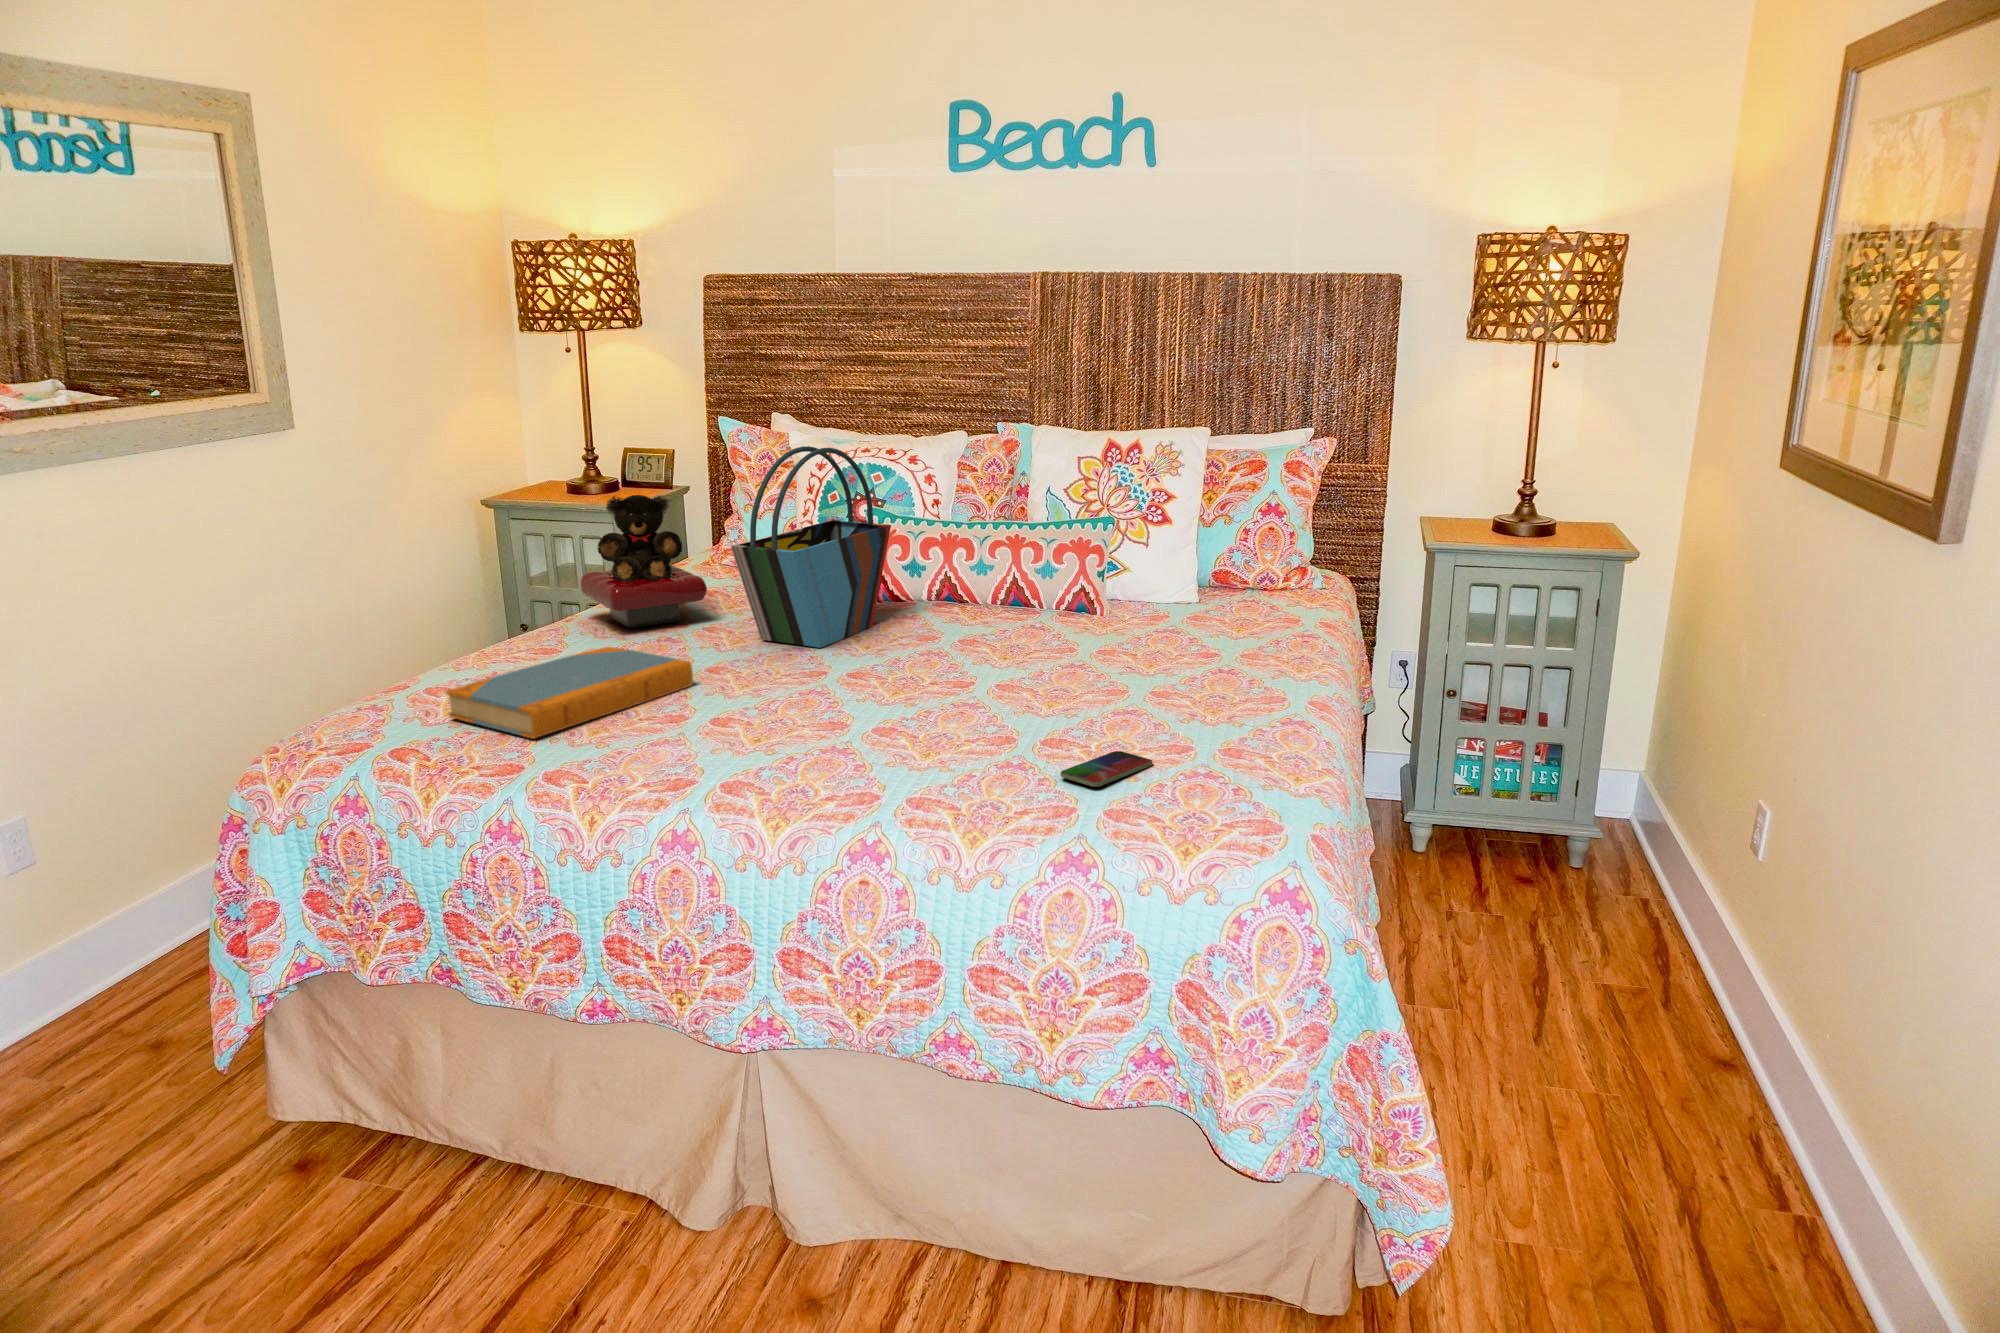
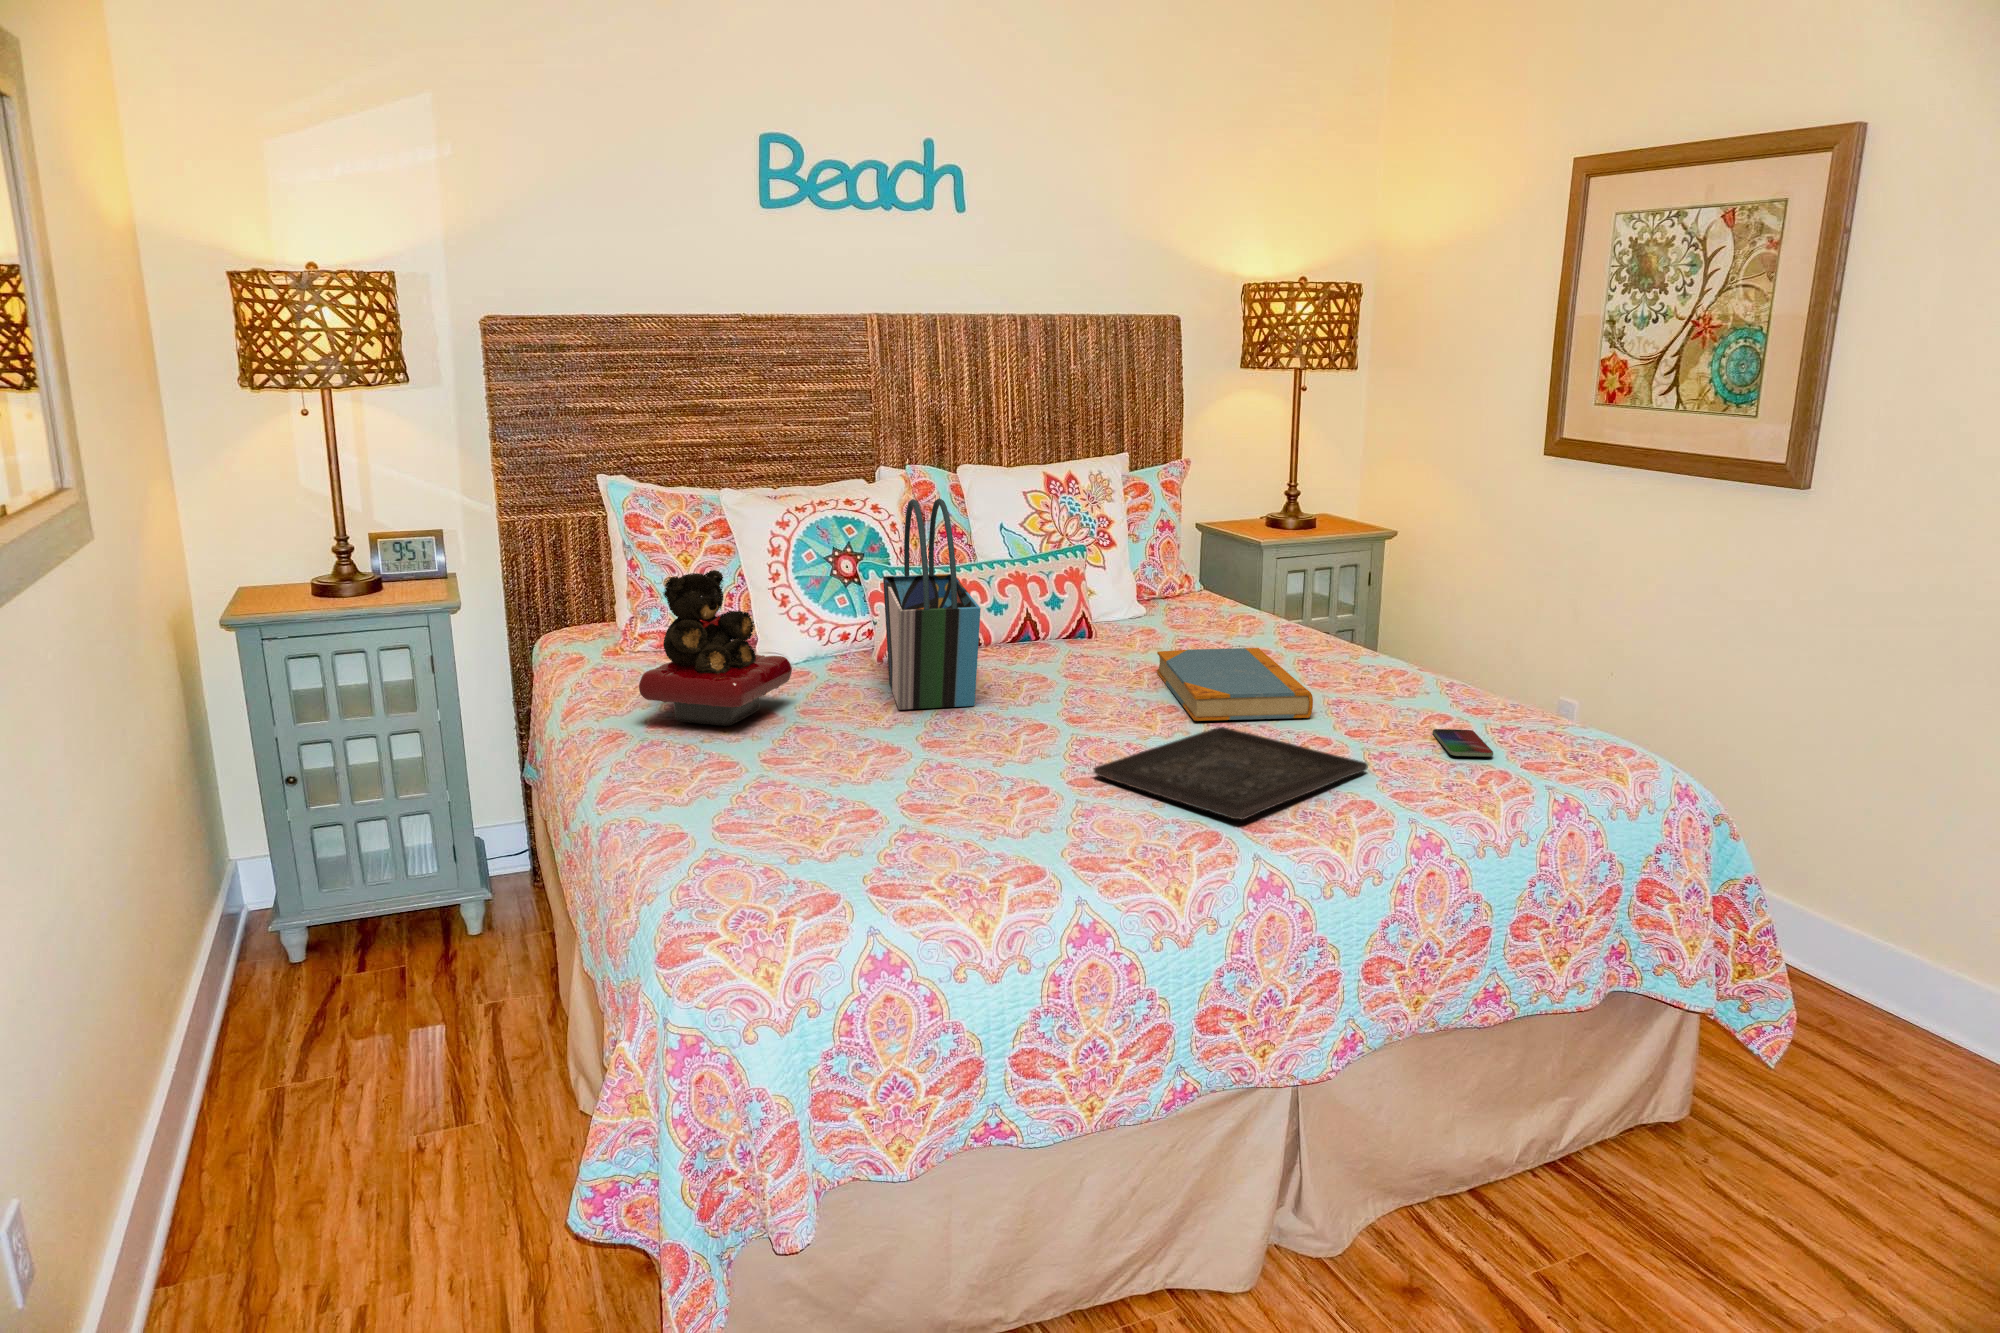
book: present [446,647,693,739] -> present [1157,648,1313,721]
tray: none [718,703,947,775] -> present [1094,727,1368,819]

